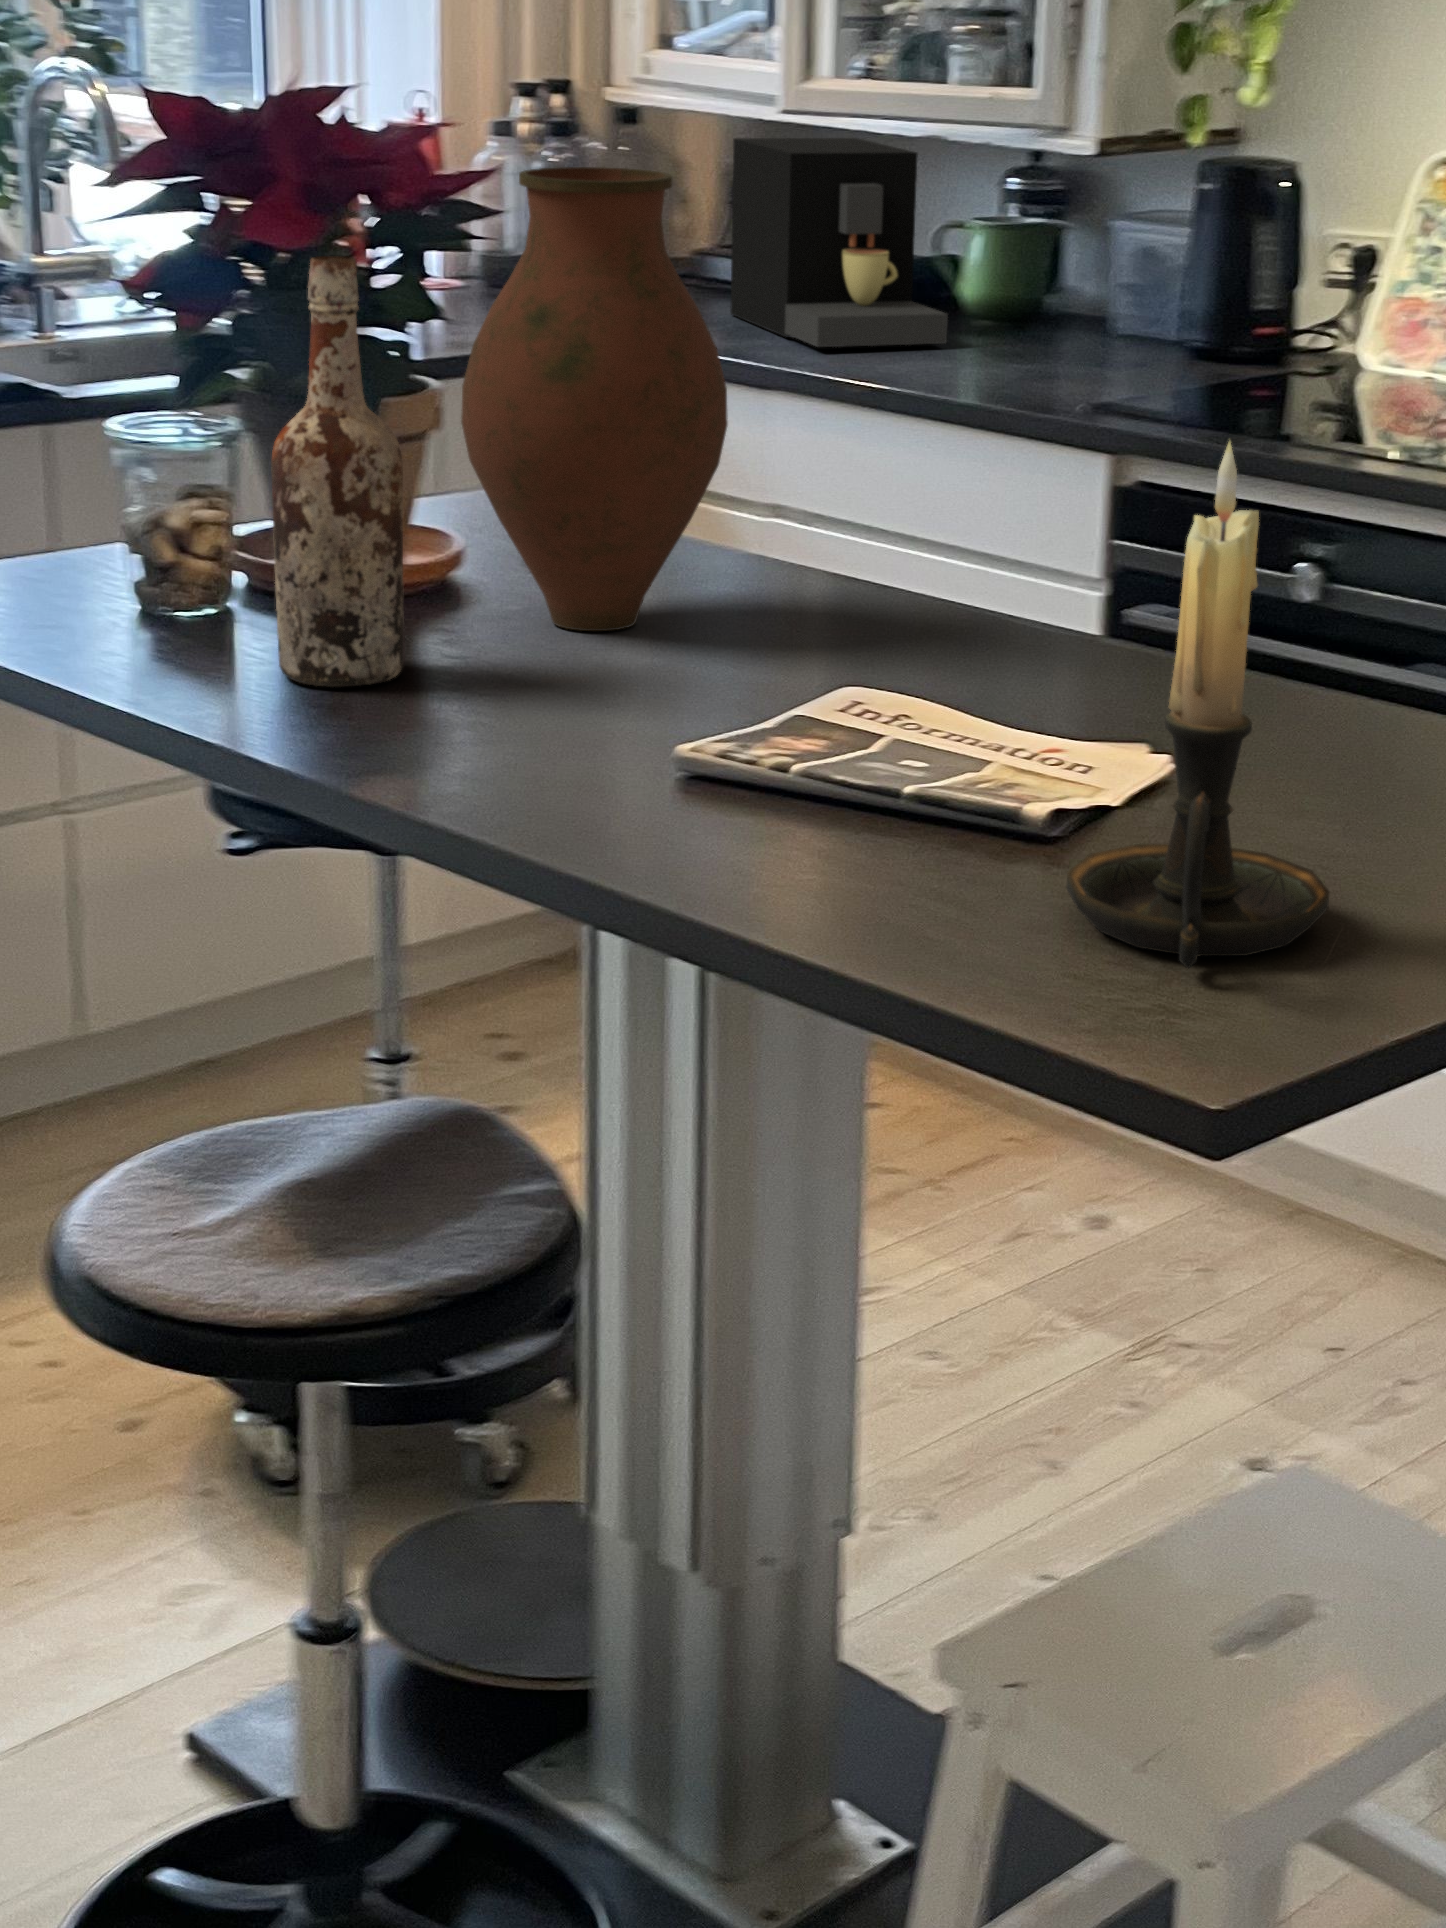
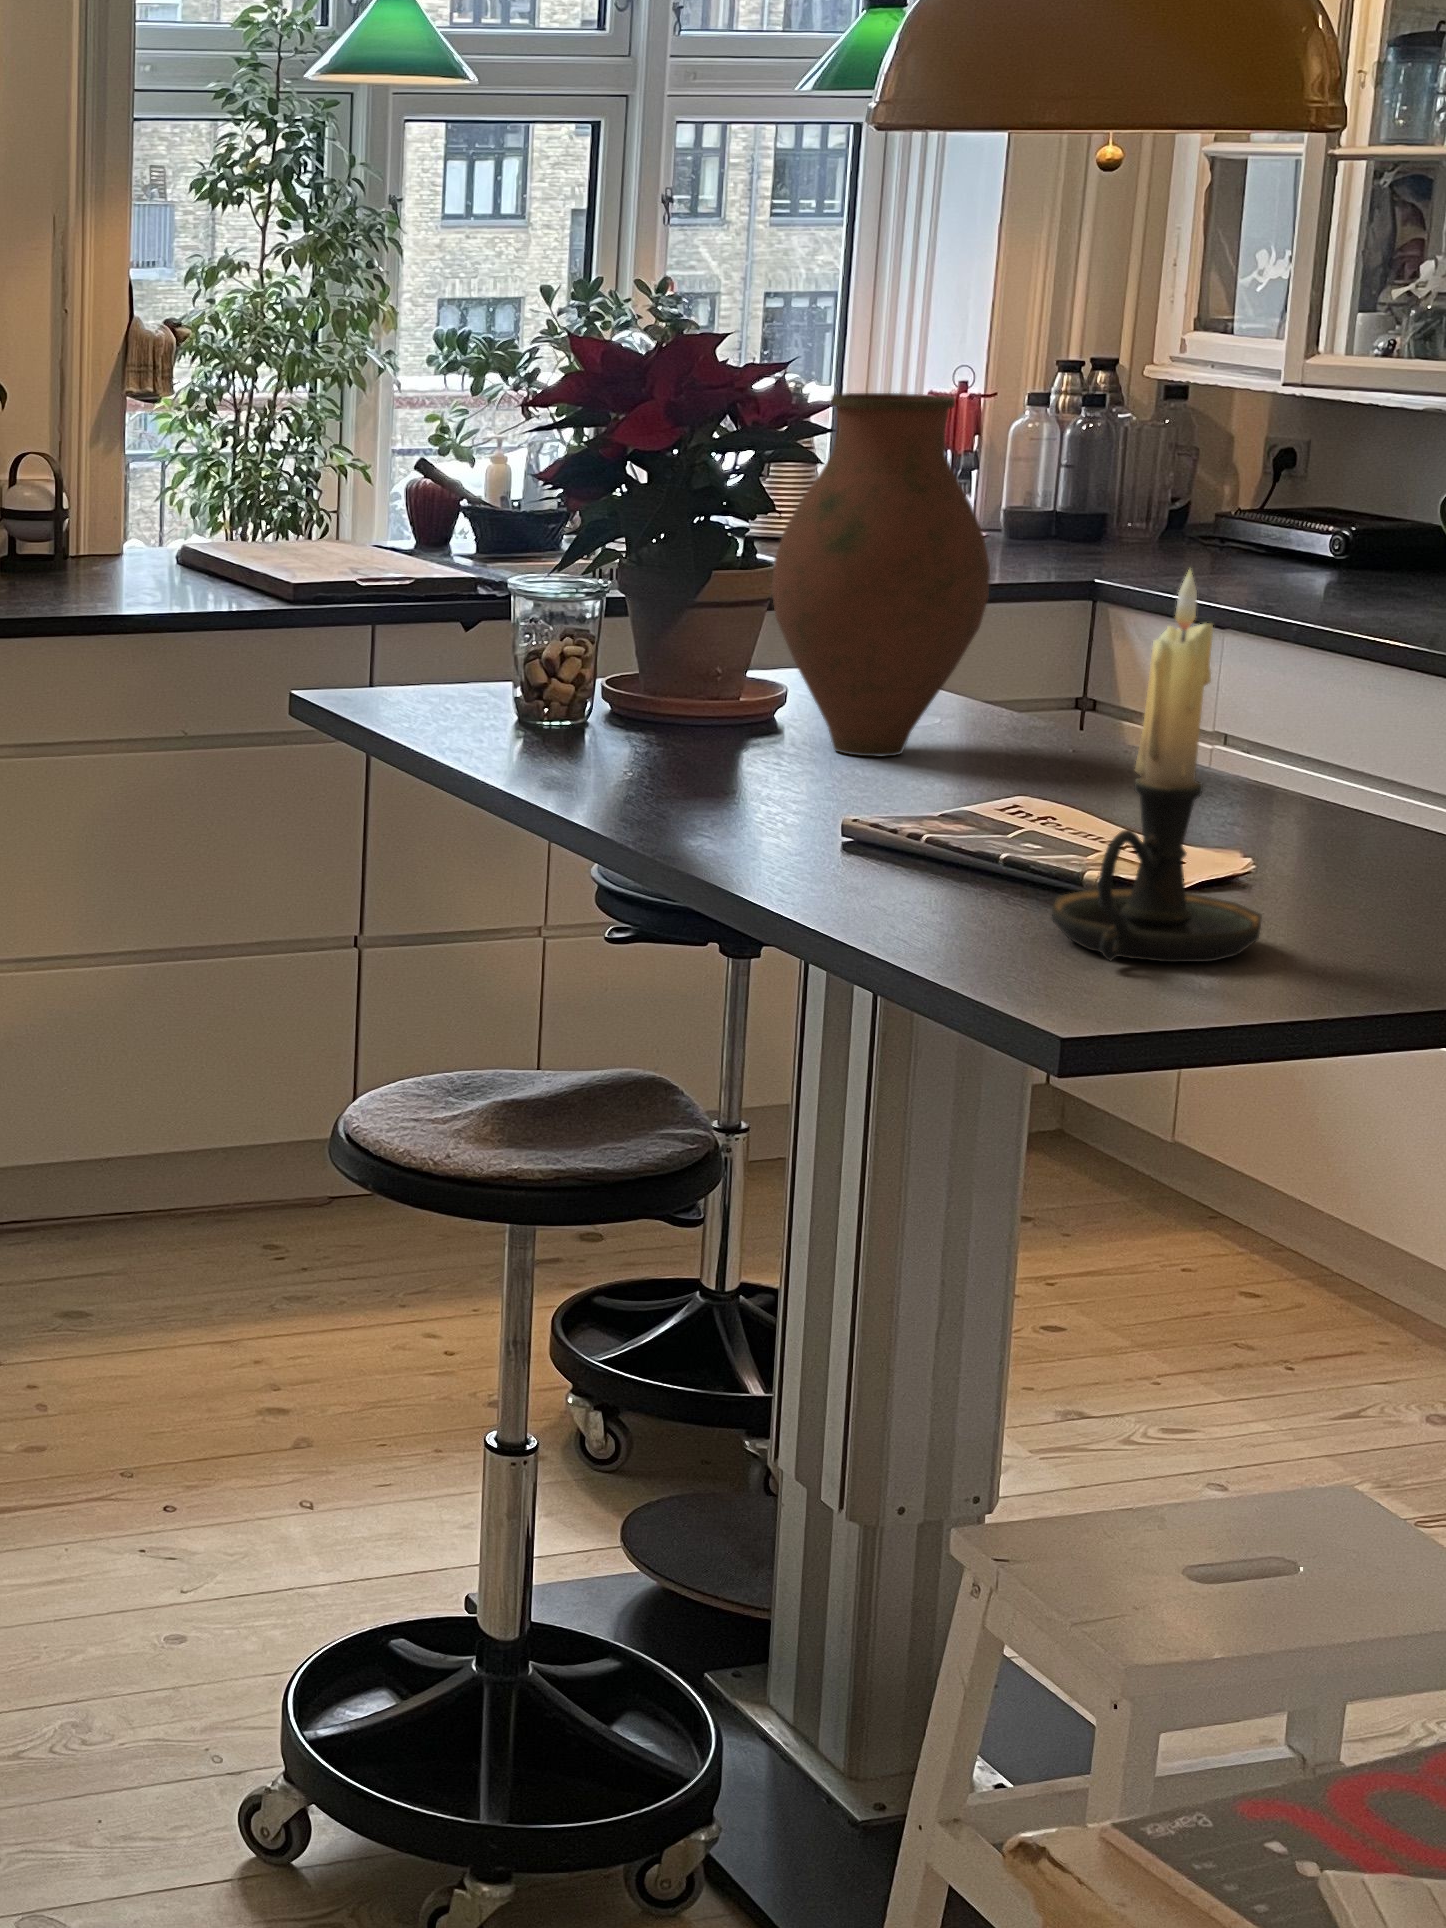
coffee maker: present [730,138,948,347] -> none [1223,411,1415,600]
wine bottle: present [271,256,403,687] -> none [593,447,699,769]

